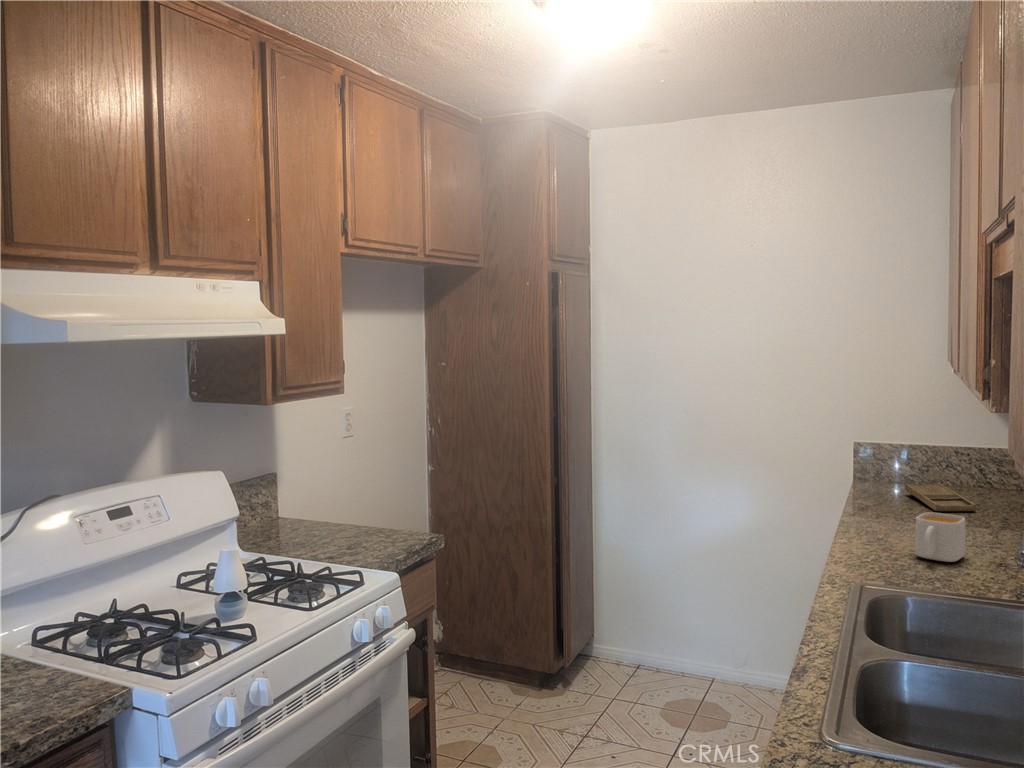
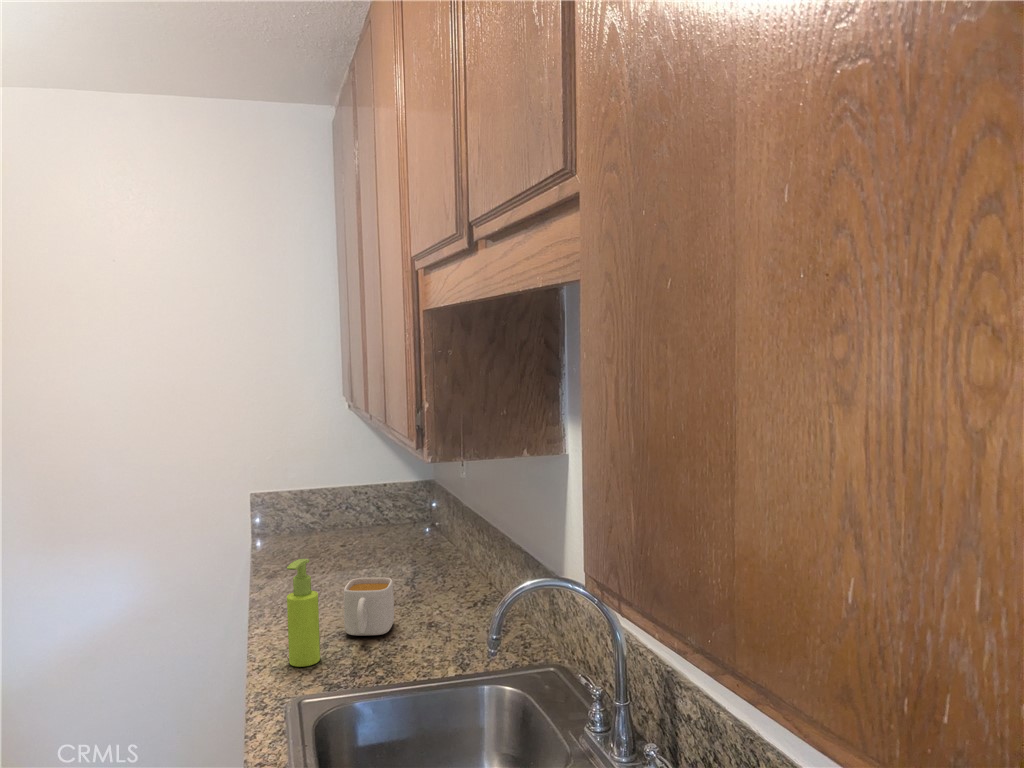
soap dispenser: none [862,483,889,569] -> present [287,559,320,667]
tray: present [905,484,976,511] -> none [310,530,385,564]

